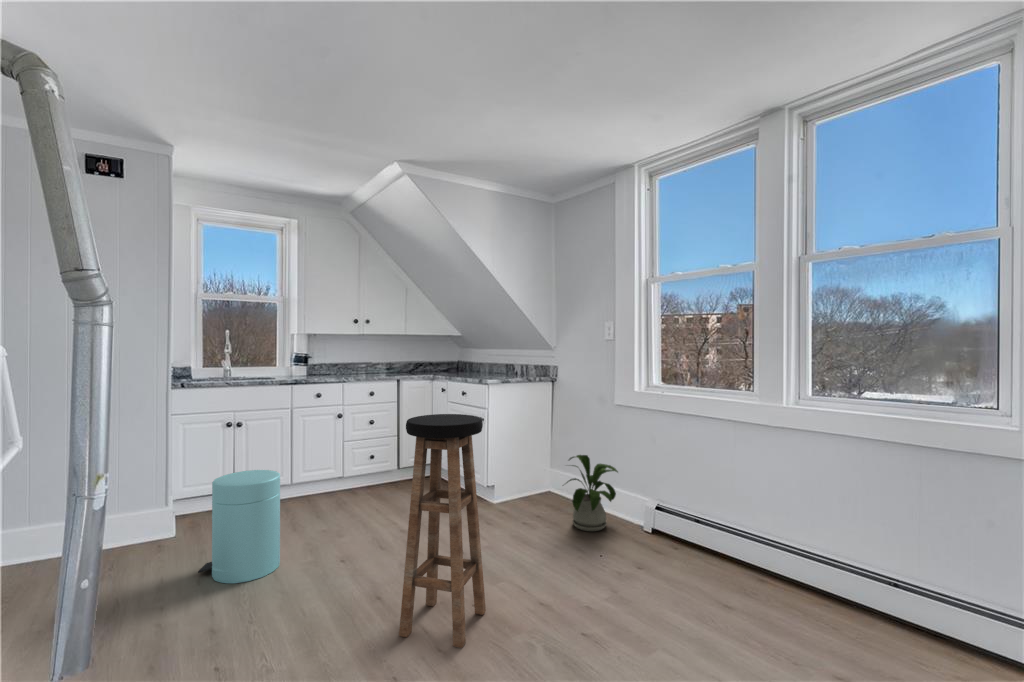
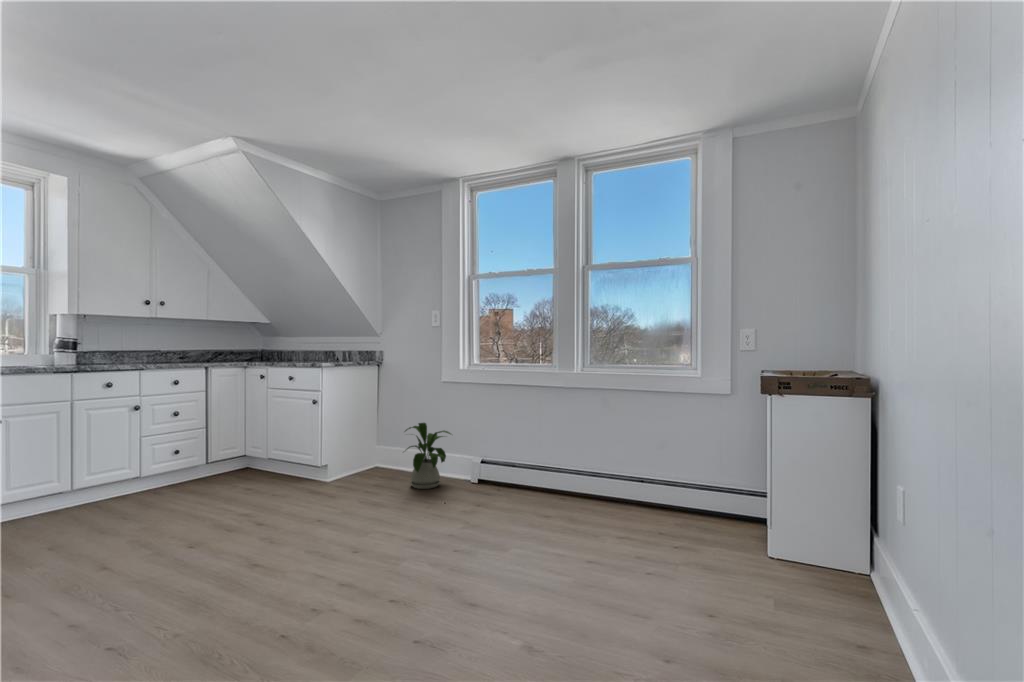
bar stool: present [399,414,486,648] -> none [308,380,376,568]
trash can: present [198,470,280,583] -> none [27,455,129,575]

